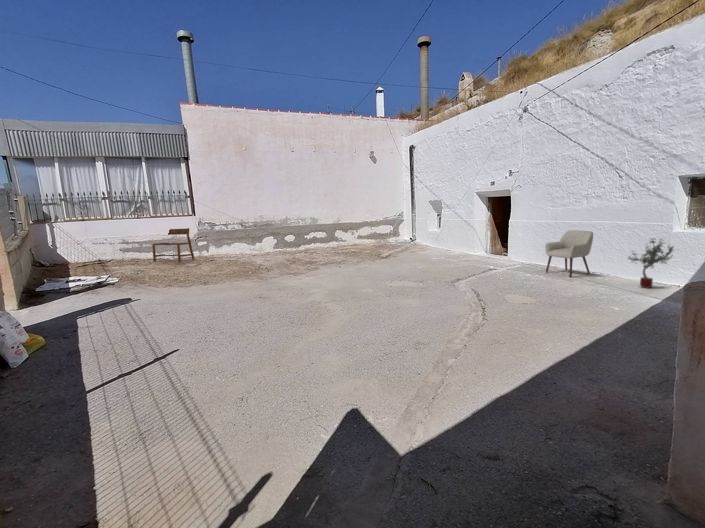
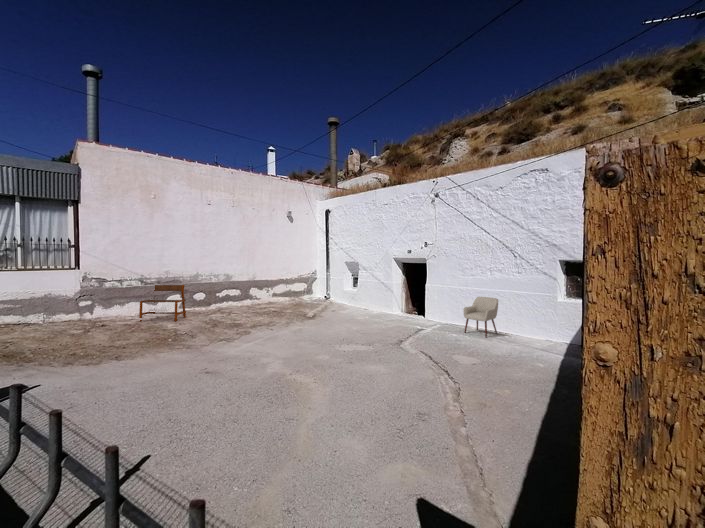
bench: present [152,228,194,263] -> present [139,285,186,321]
potted tree: present [628,239,673,288] -> none [528,307,563,346]

